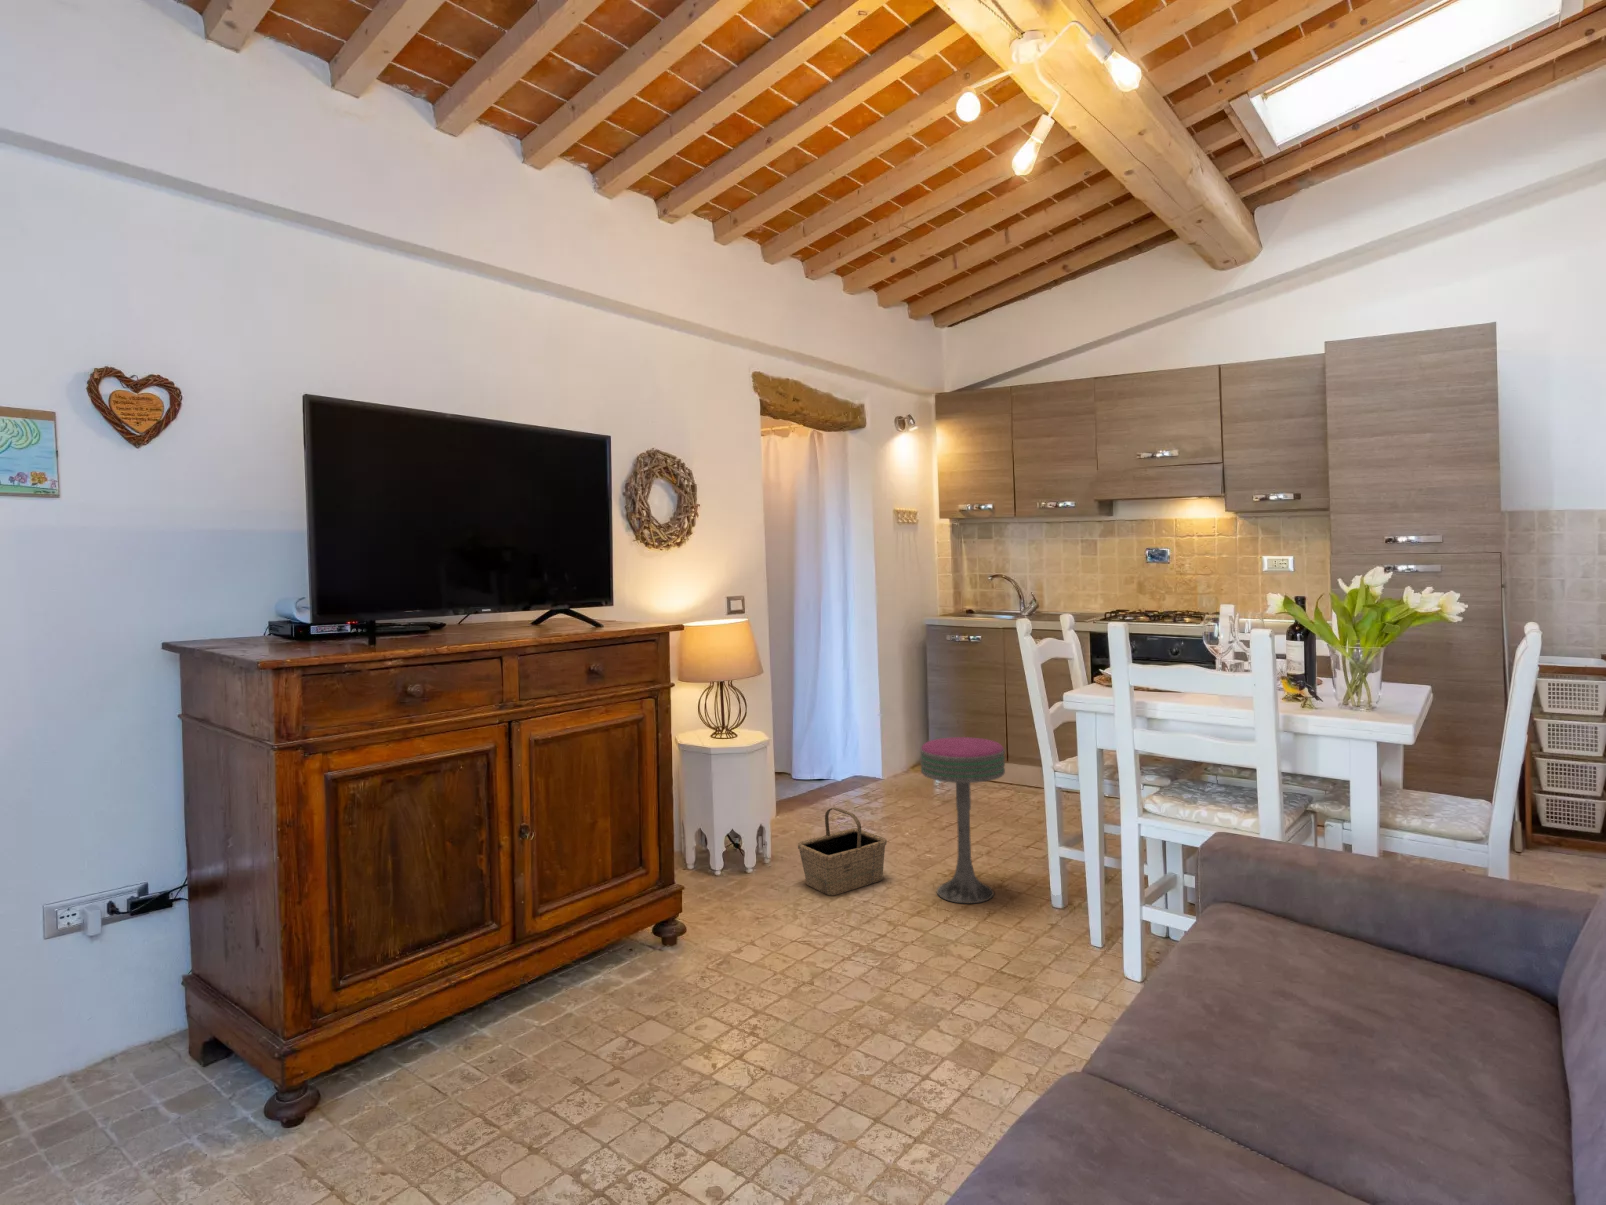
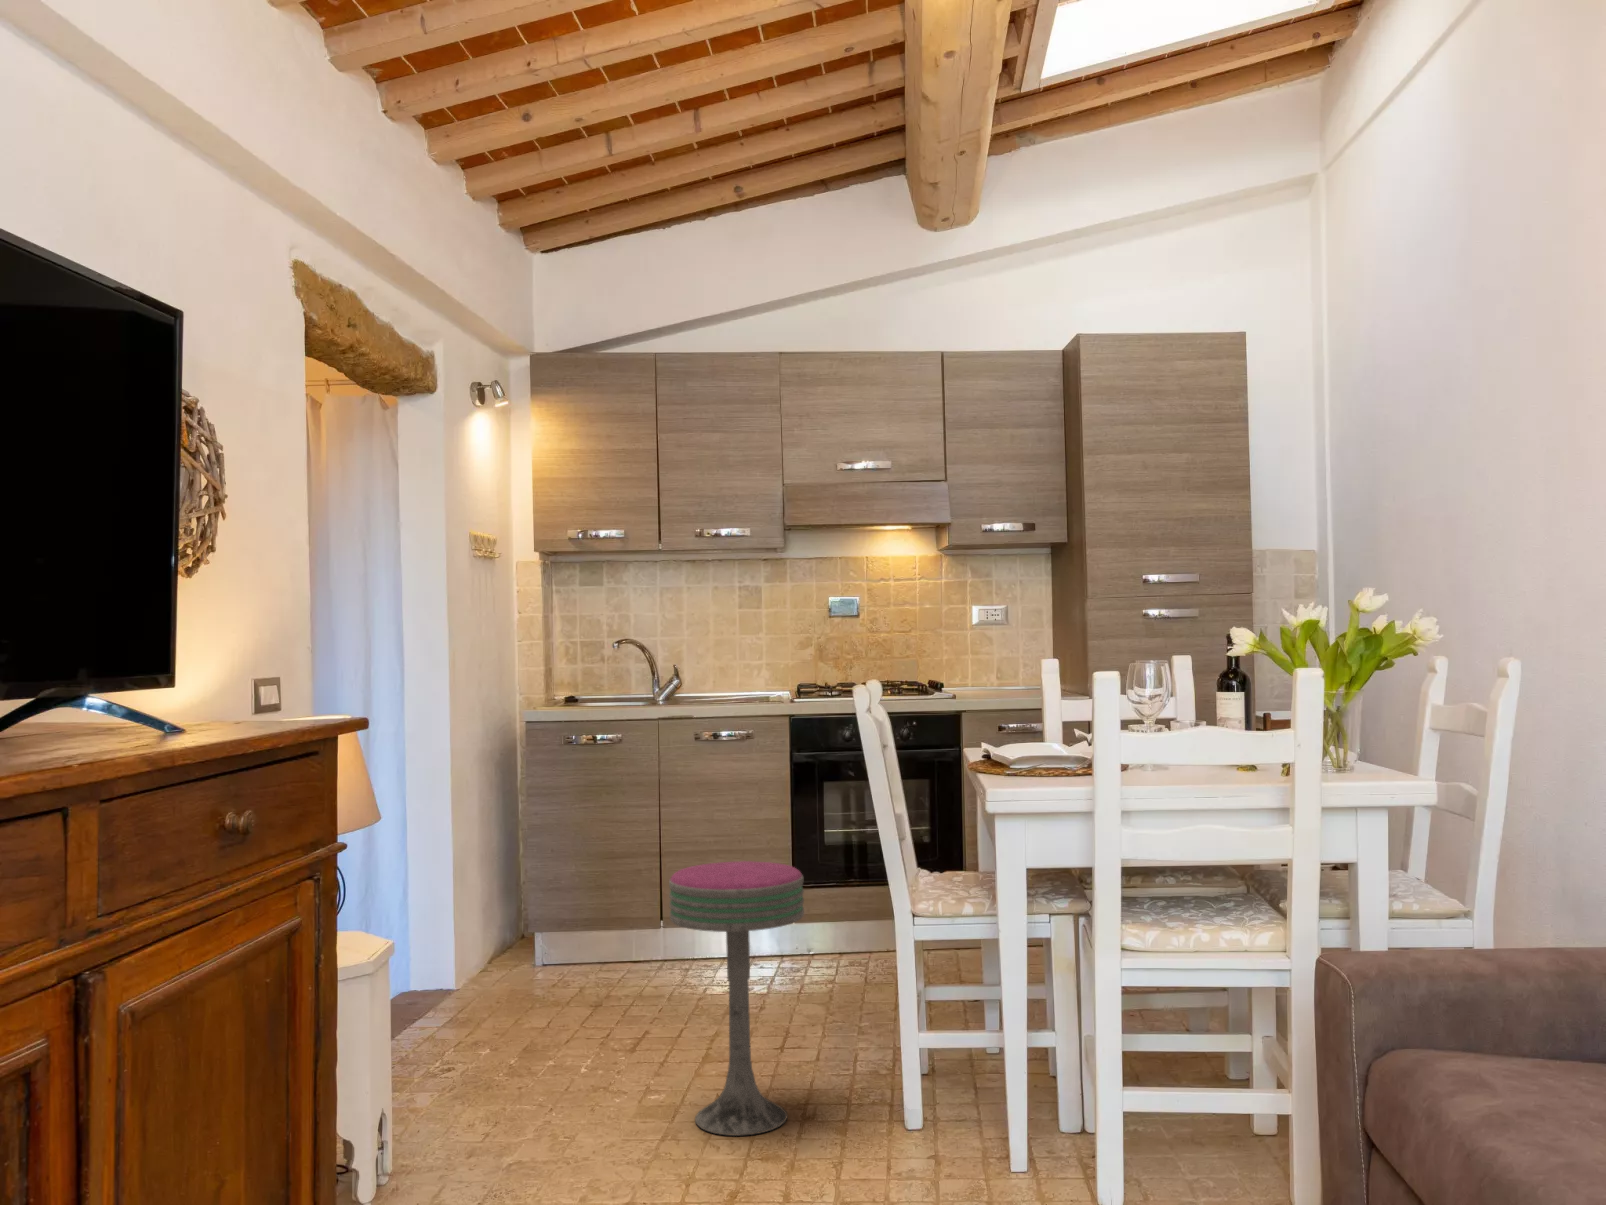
basket: present [798,807,887,895] -> none [449,1009,600,1168]

